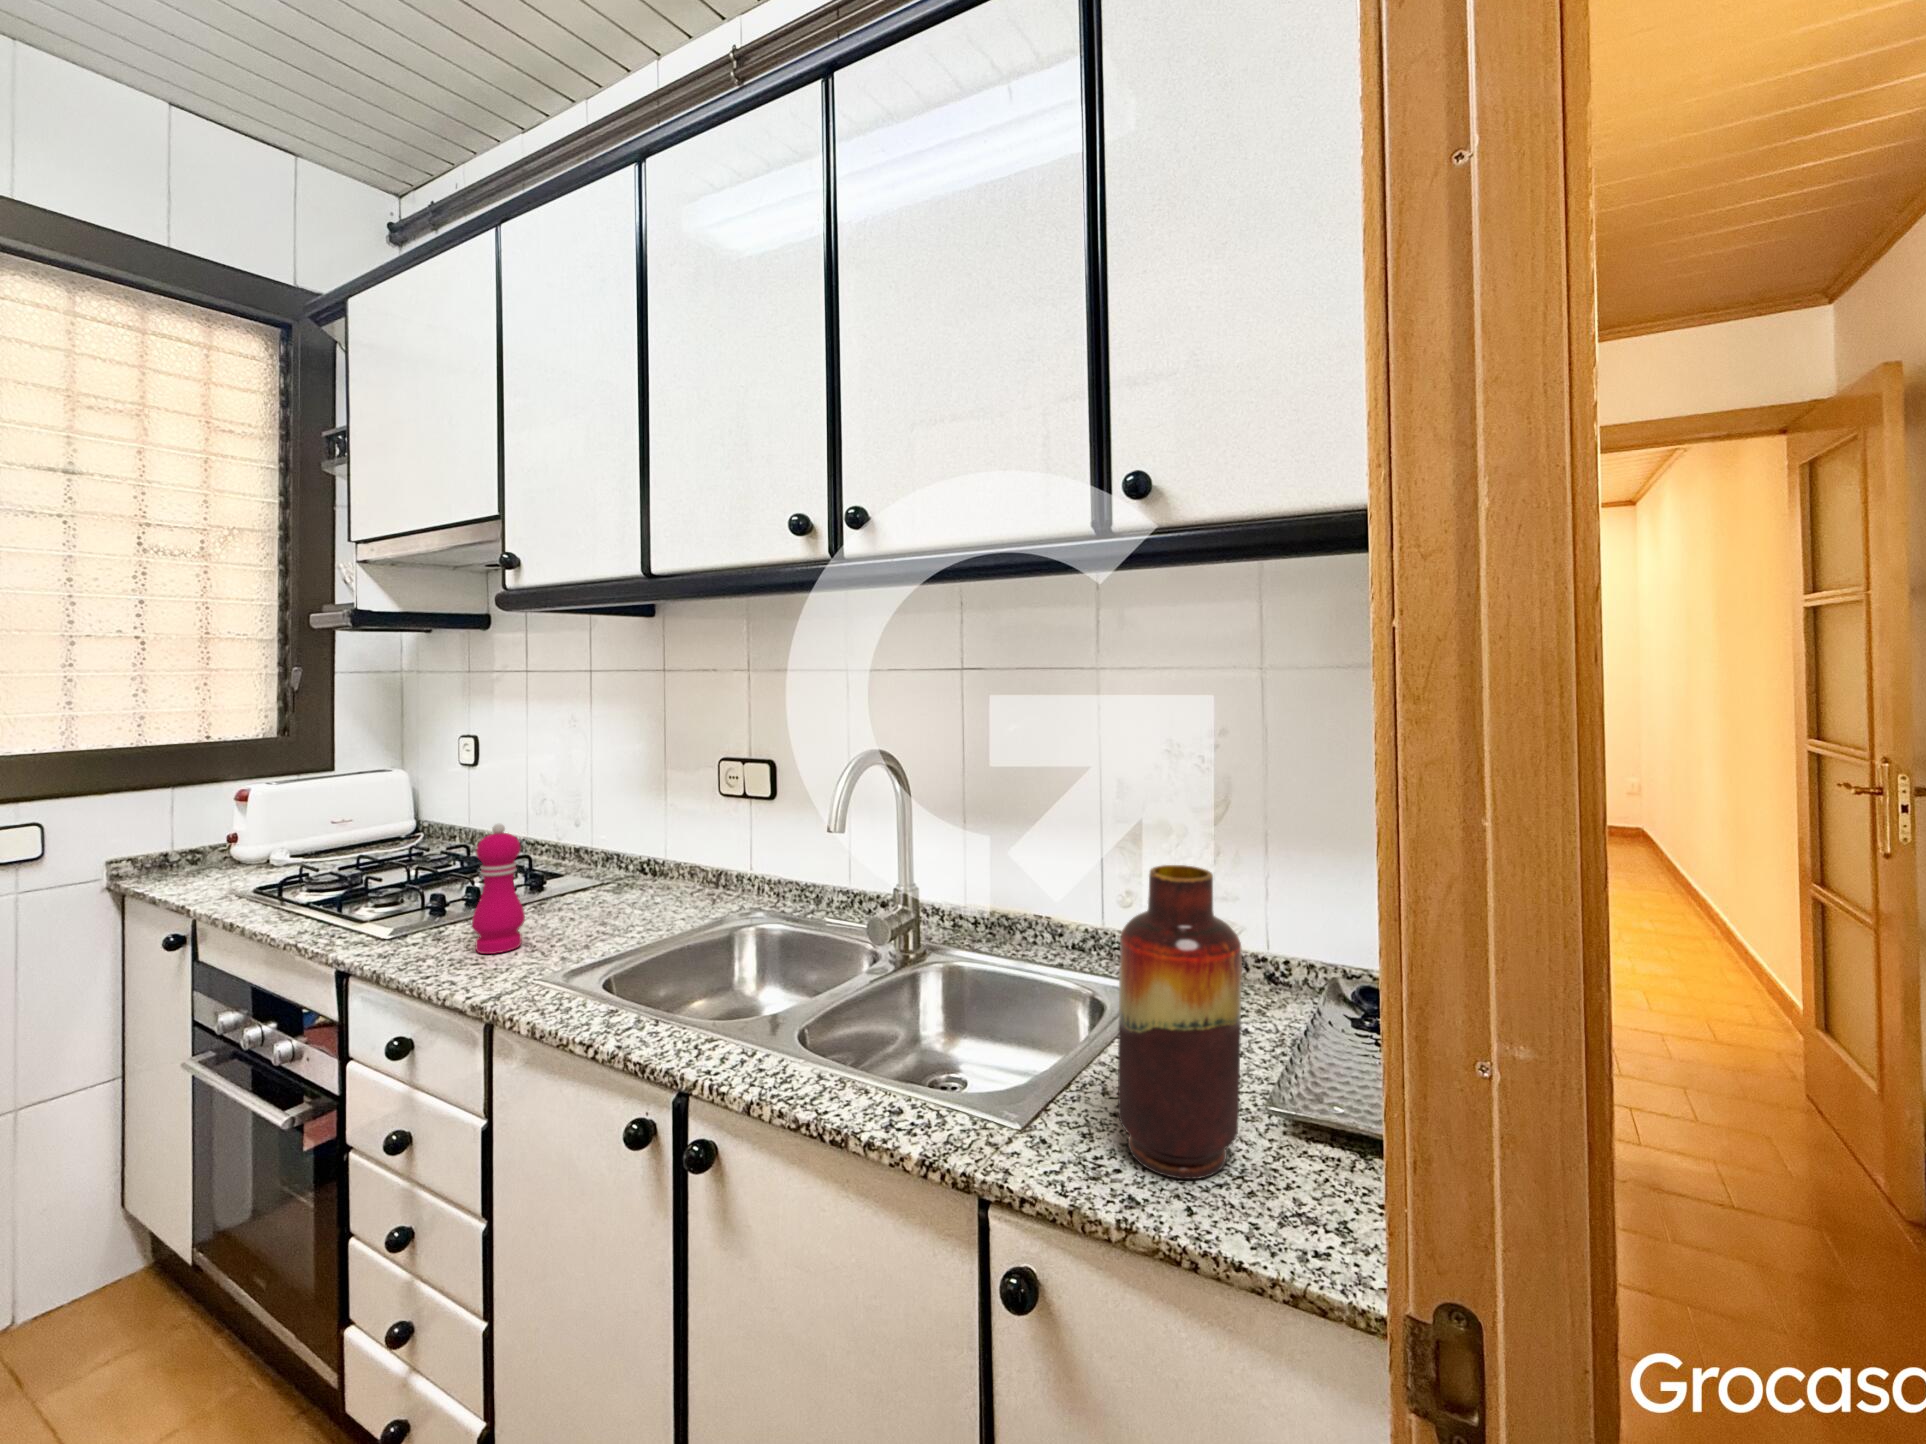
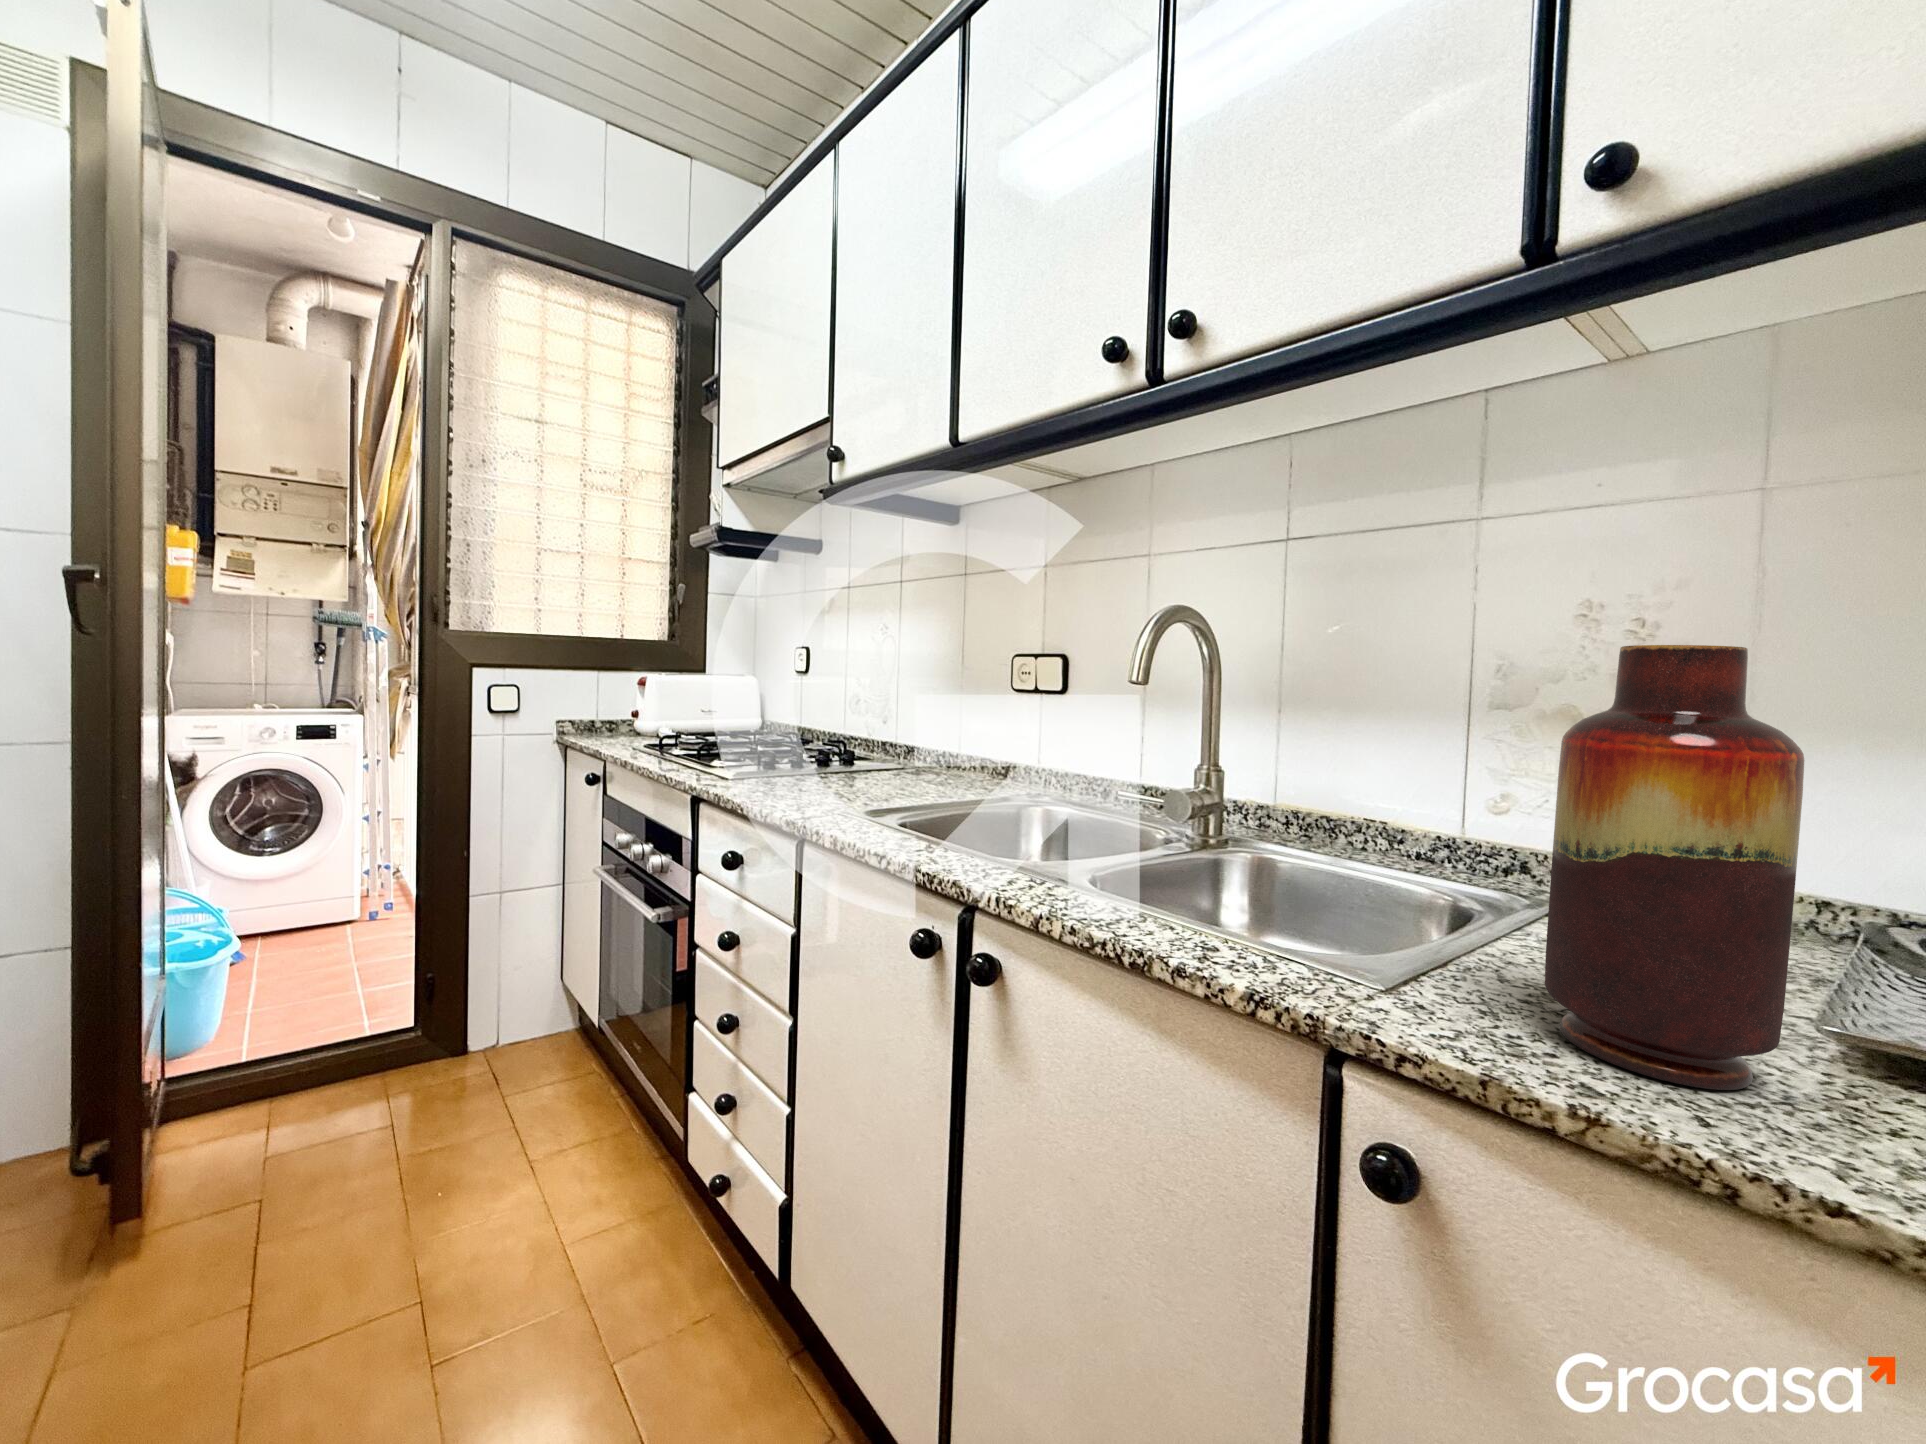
pepper mill: present [472,824,525,954] -> none [790,679,831,793]

